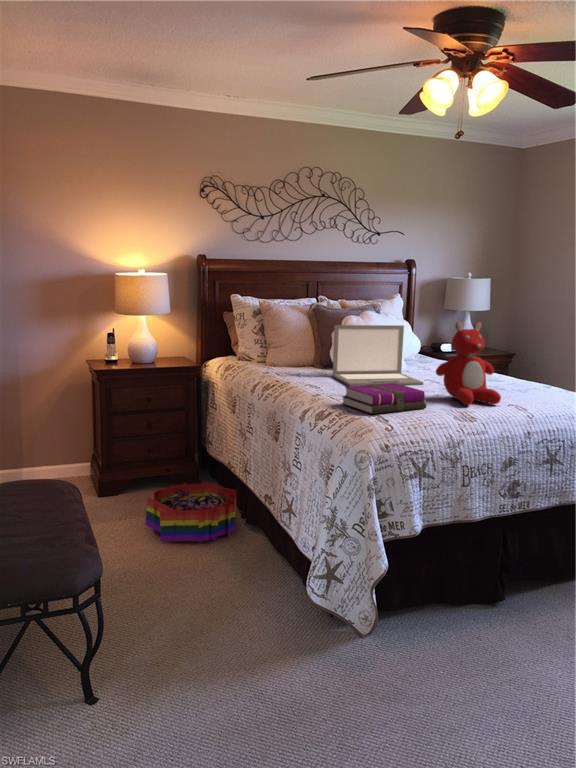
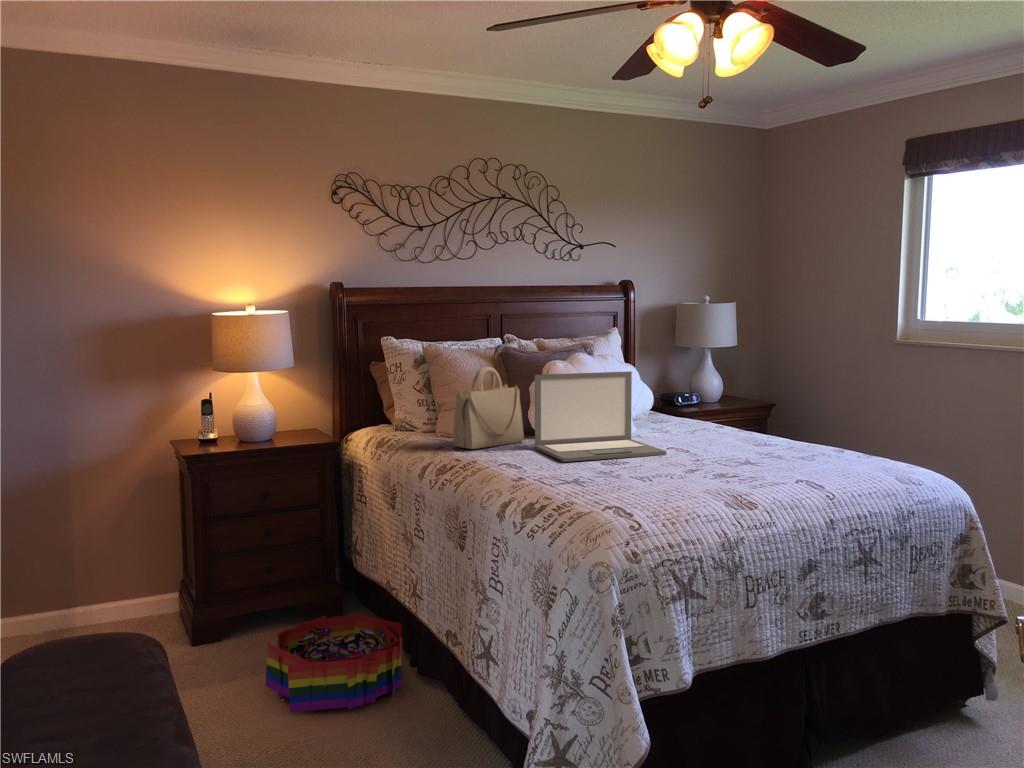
handbag: none [276,318,326,375] -> present [453,367,524,449]
teddy bear: present [436,322,501,405] -> none [689,362,785,484]
notebook: present [342,383,427,414] -> none [557,455,682,505]

